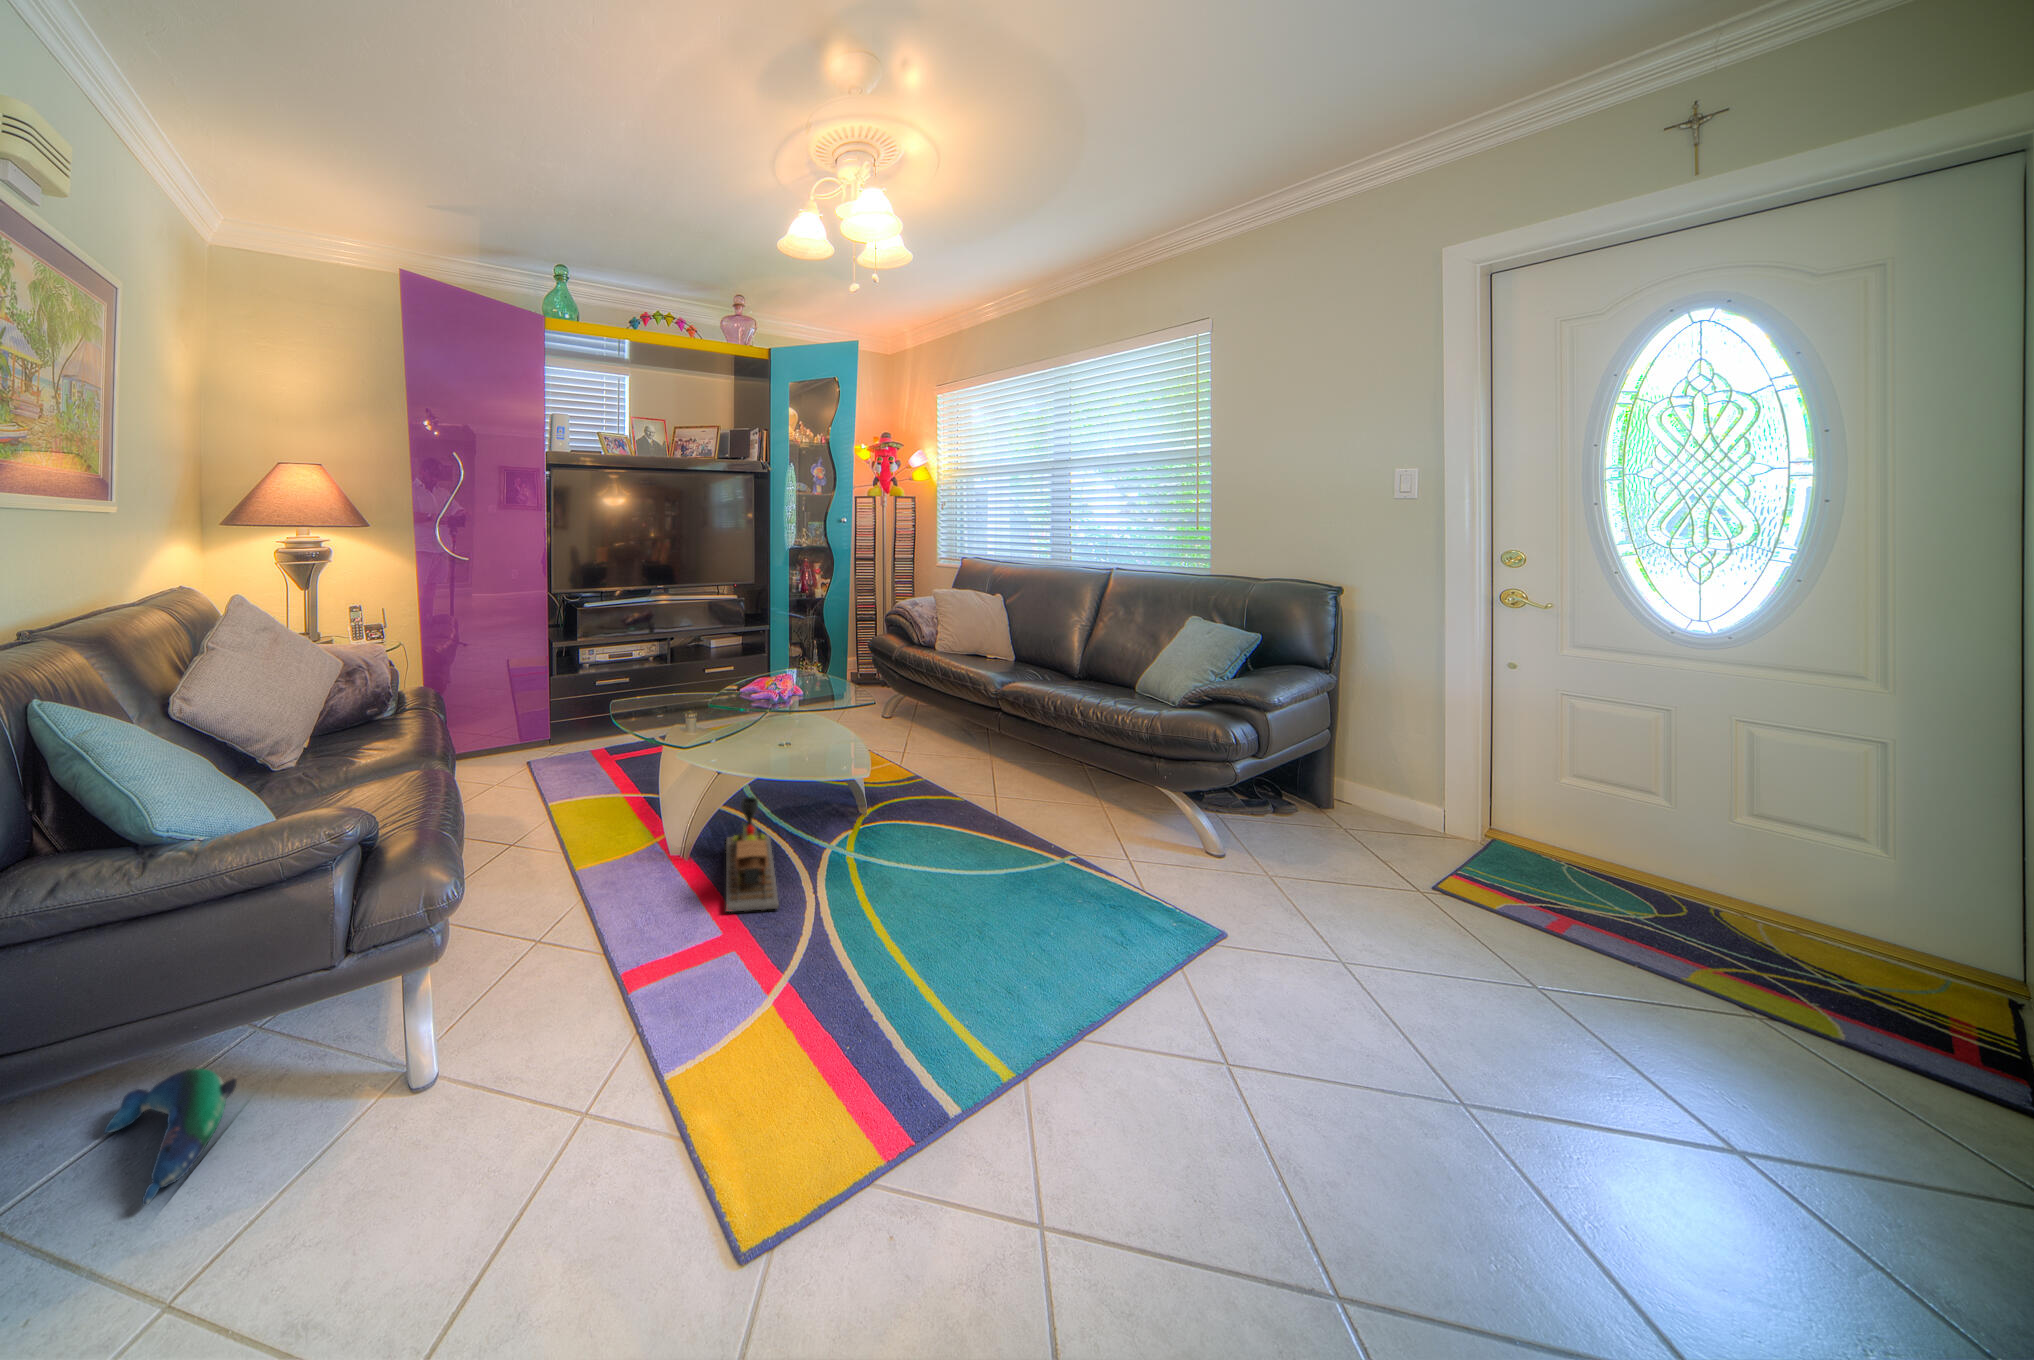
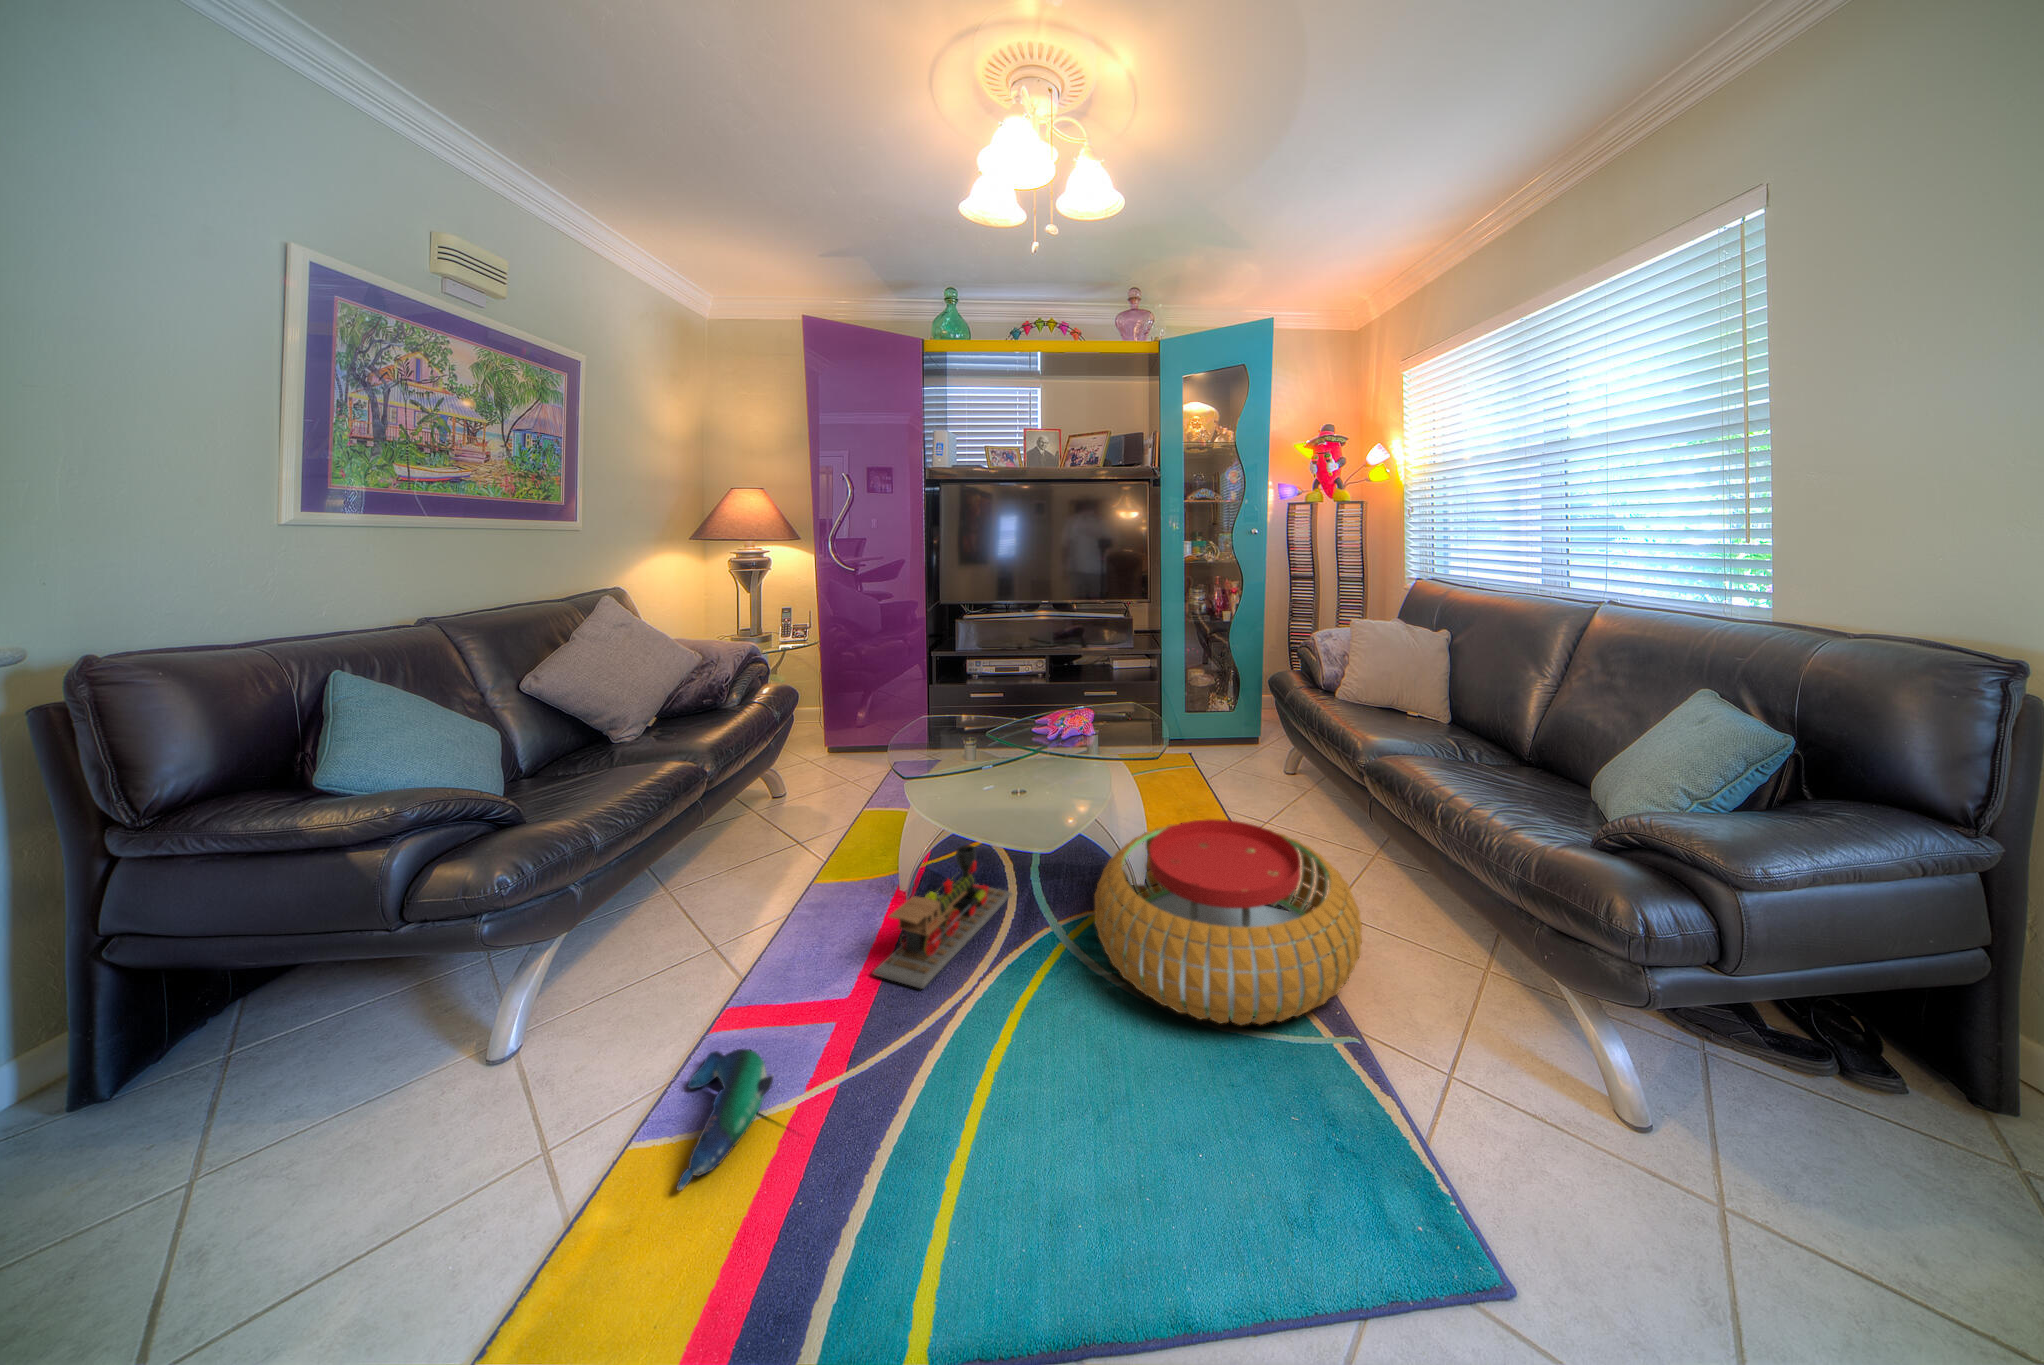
pouf: none [858,743,1059,871] -> present [1094,819,1362,1025]
plush toy: present [104,1069,237,1206] -> present [676,1049,773,1191]

